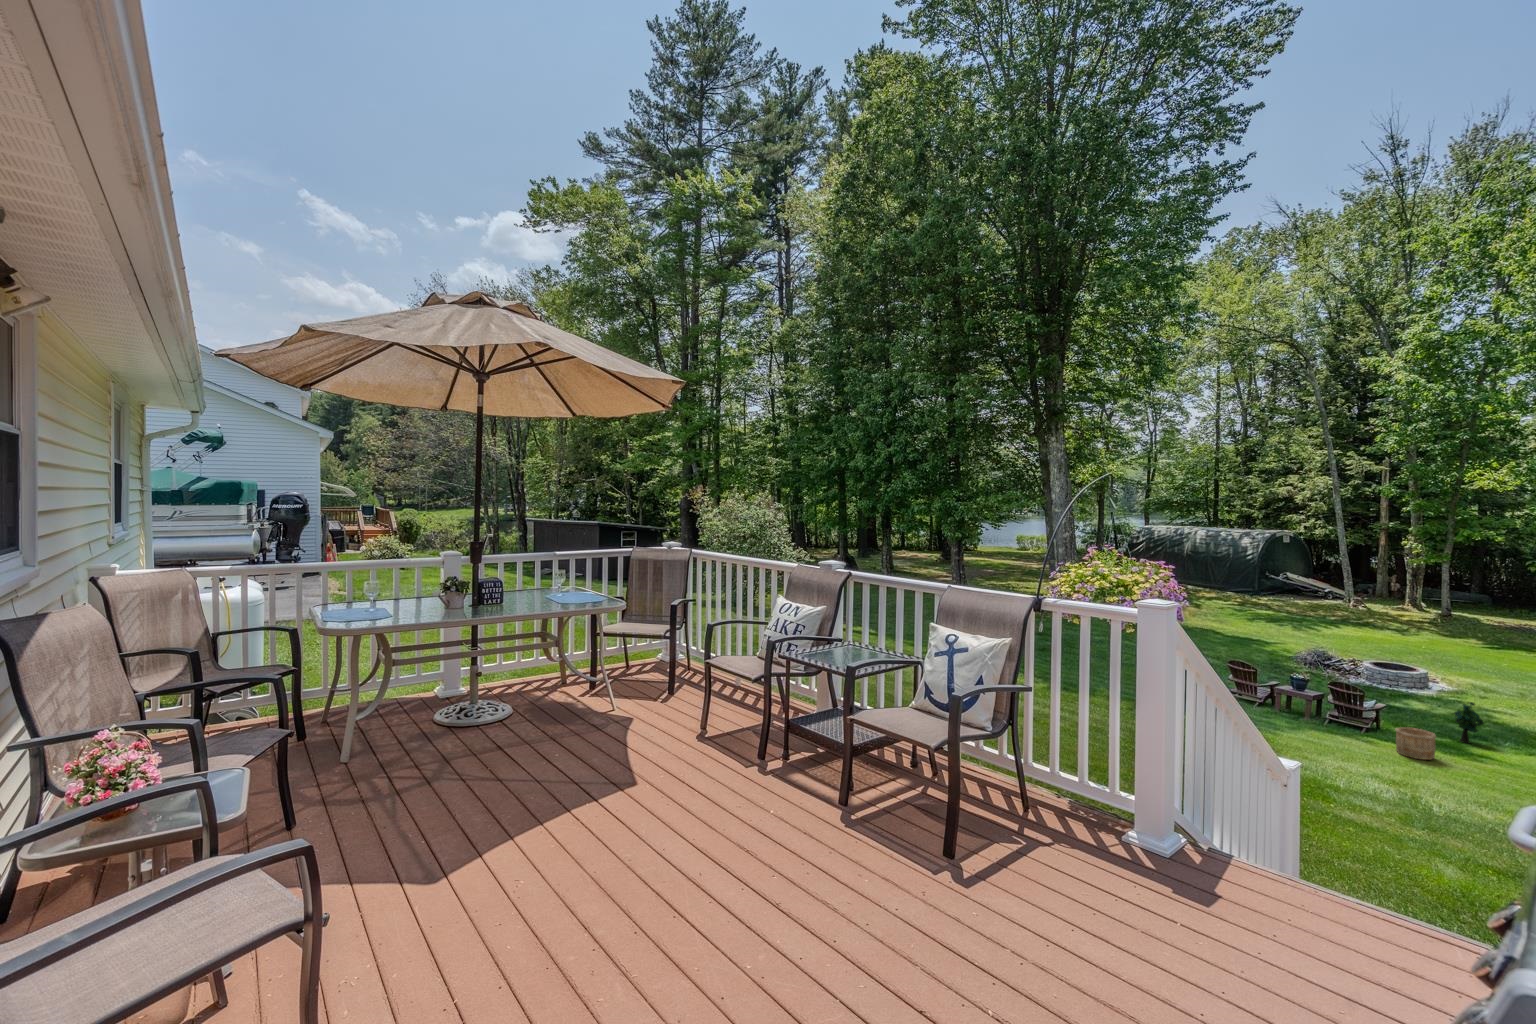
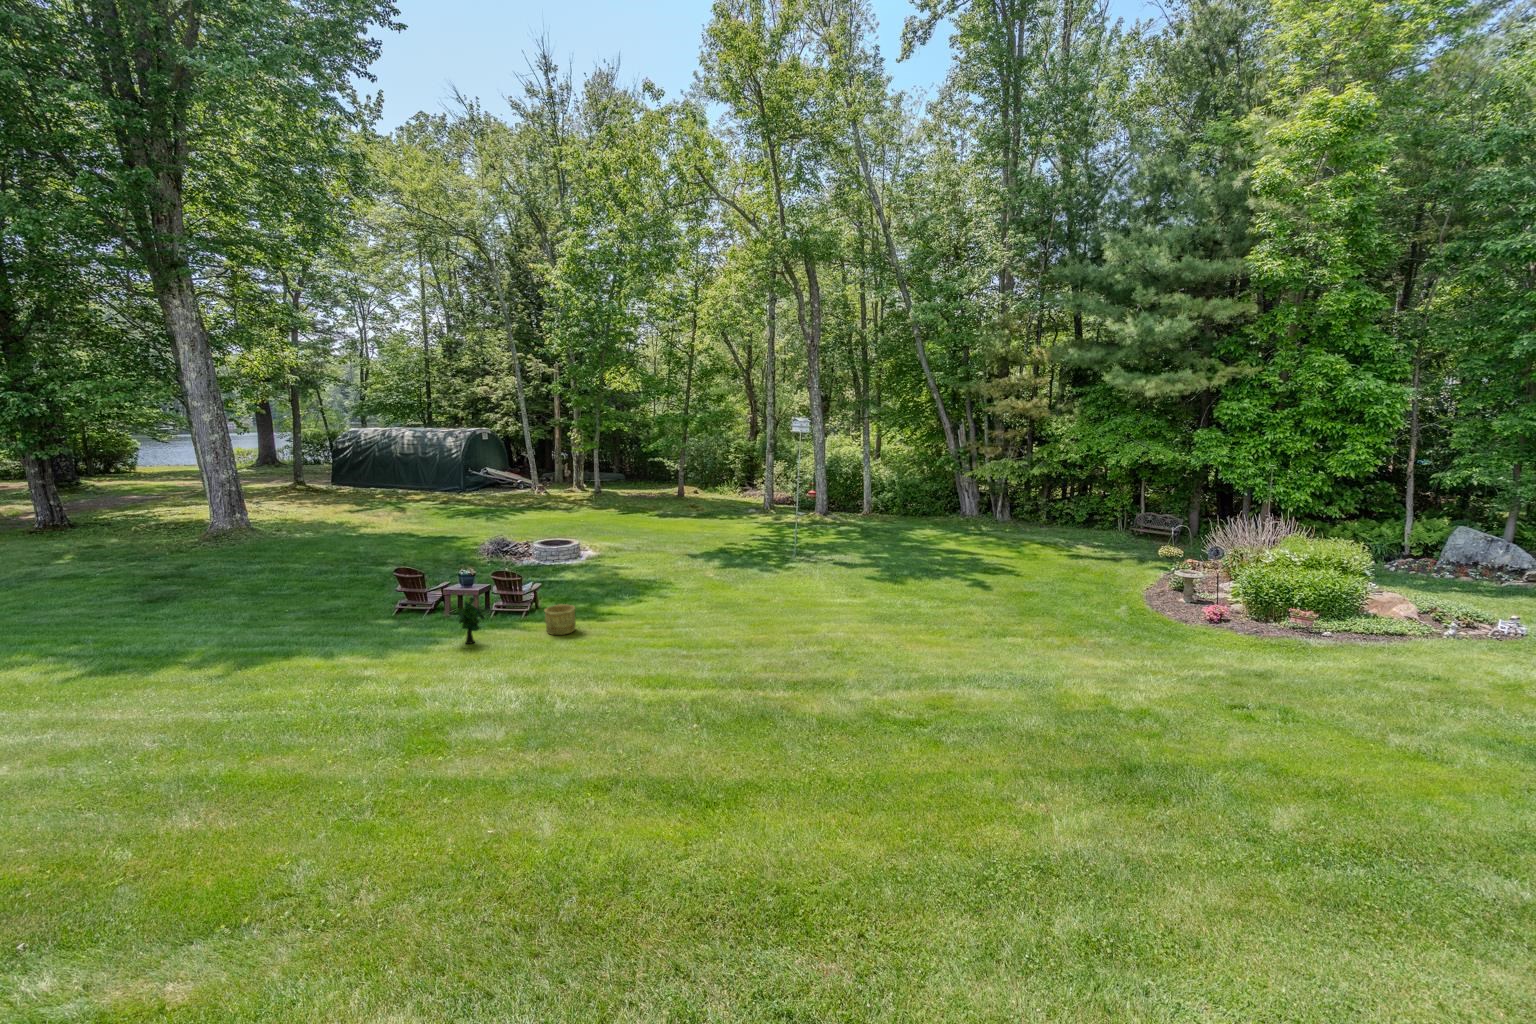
decorative plant: present [1454,702,1484,743] -> present [458,598,485,644]

